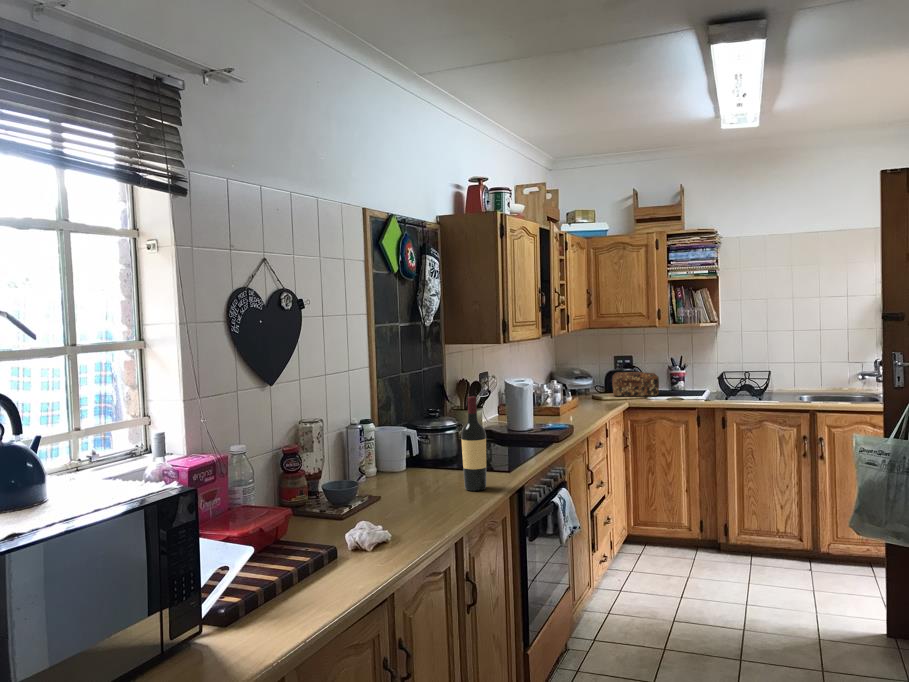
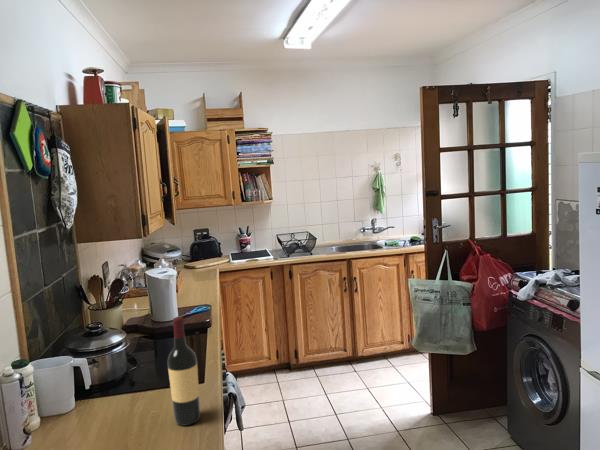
bread loaf: present [612,372,659,396] -> none [199,241,237,263]

